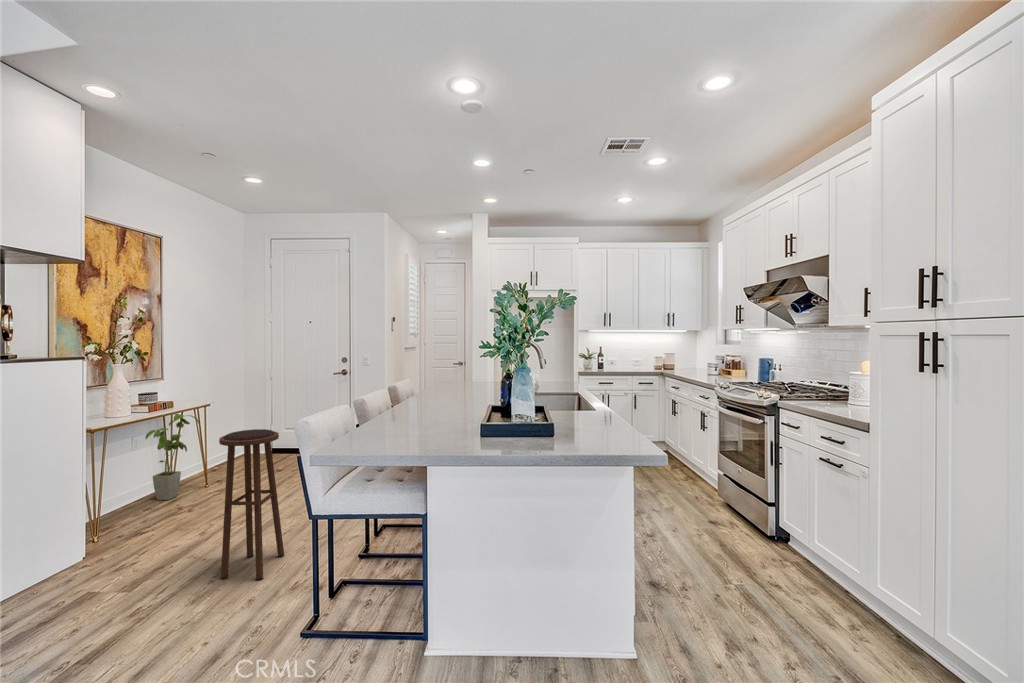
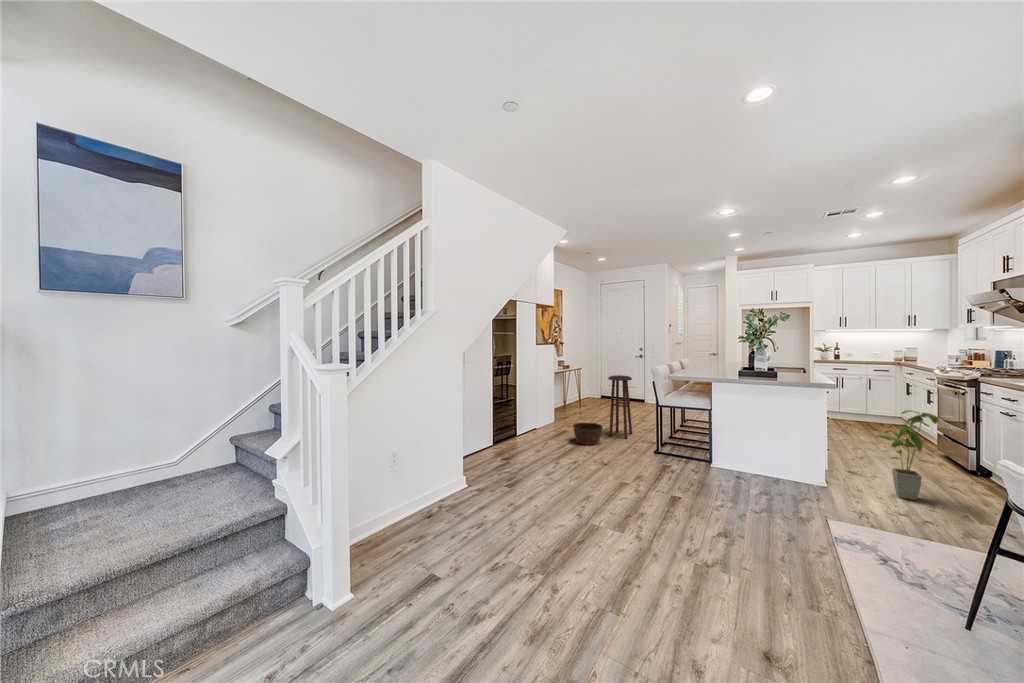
house plant: present [146,414,199,500] -> present [878,410,939,500]
basket: none [87,561,186,640] -> present [573,422,603,445]

